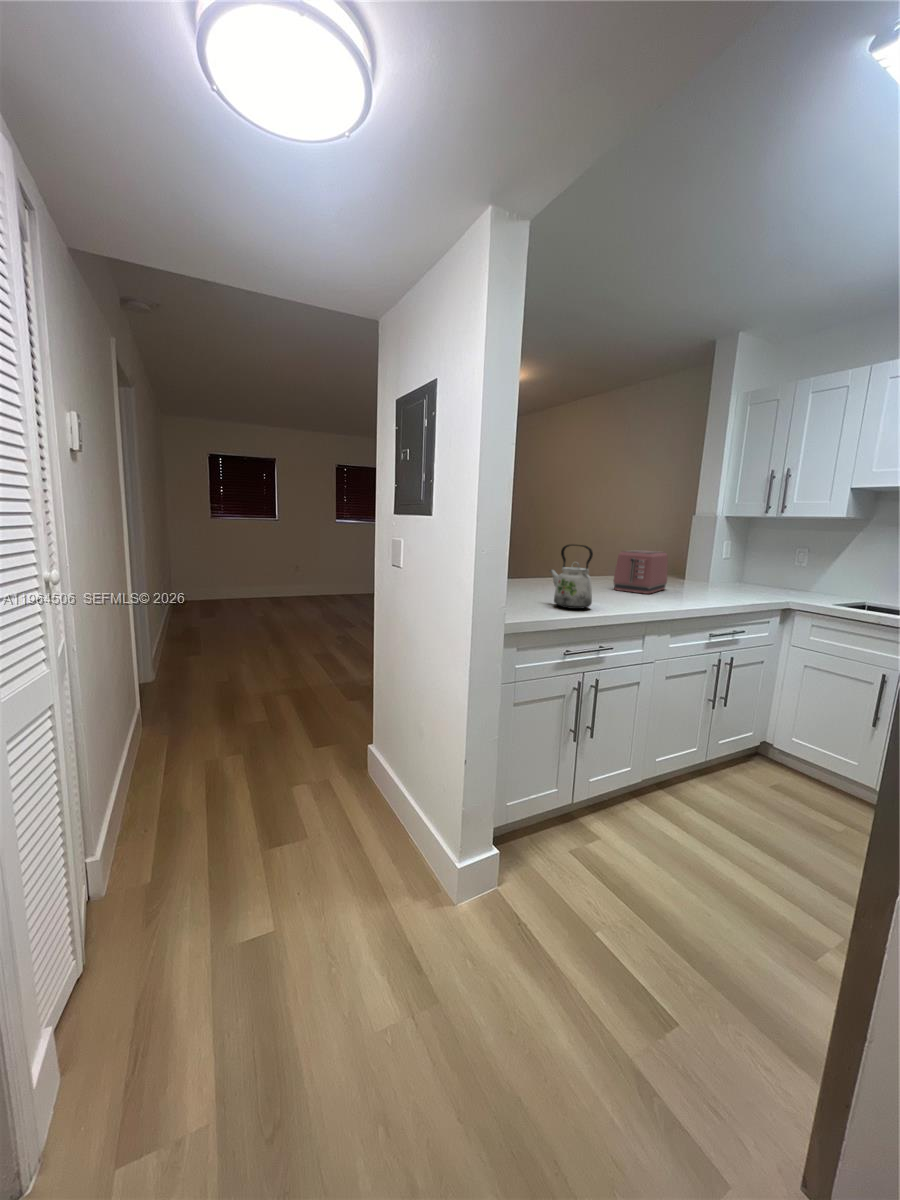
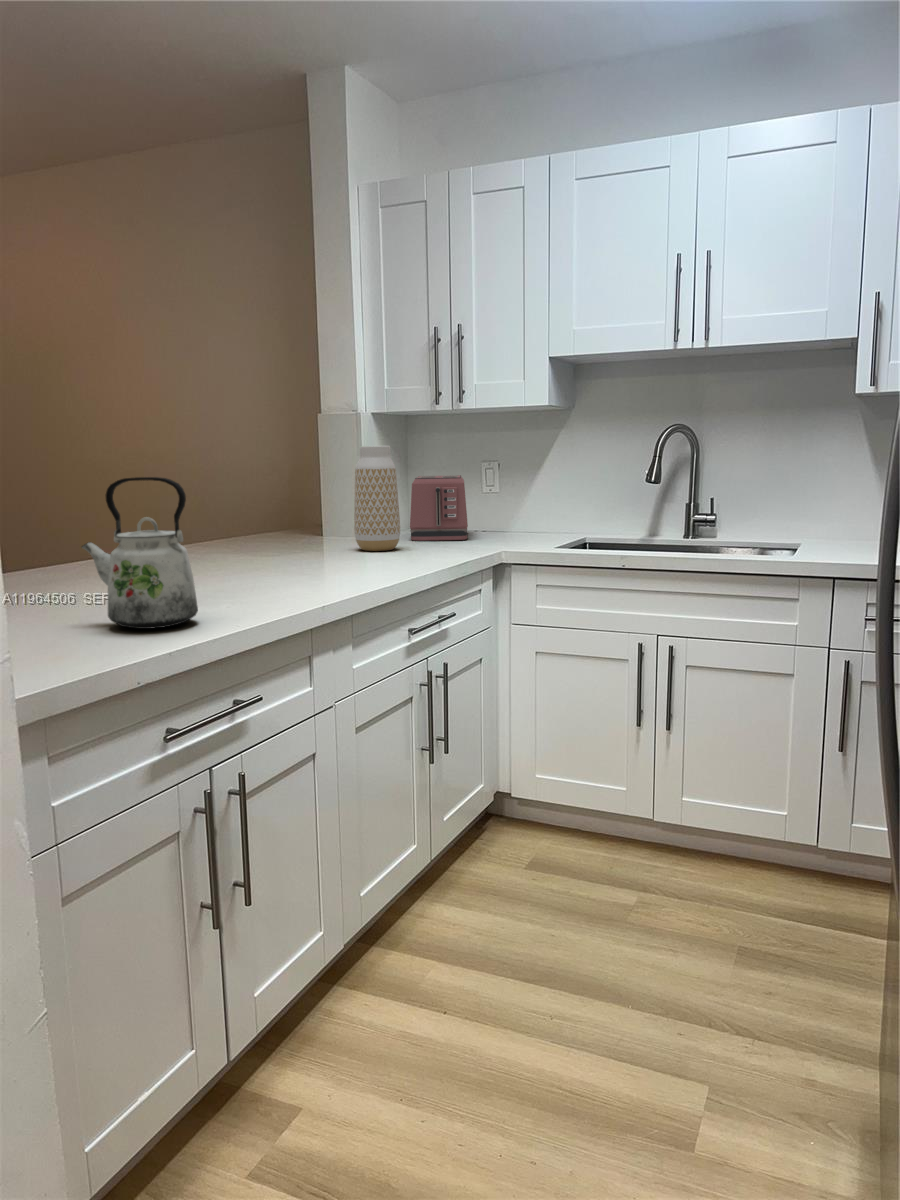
vase: none [697,535,728,592] -> present [354,446,400,551]
toaster: present [613,550,668,594] -> present [410,475,468,541]

